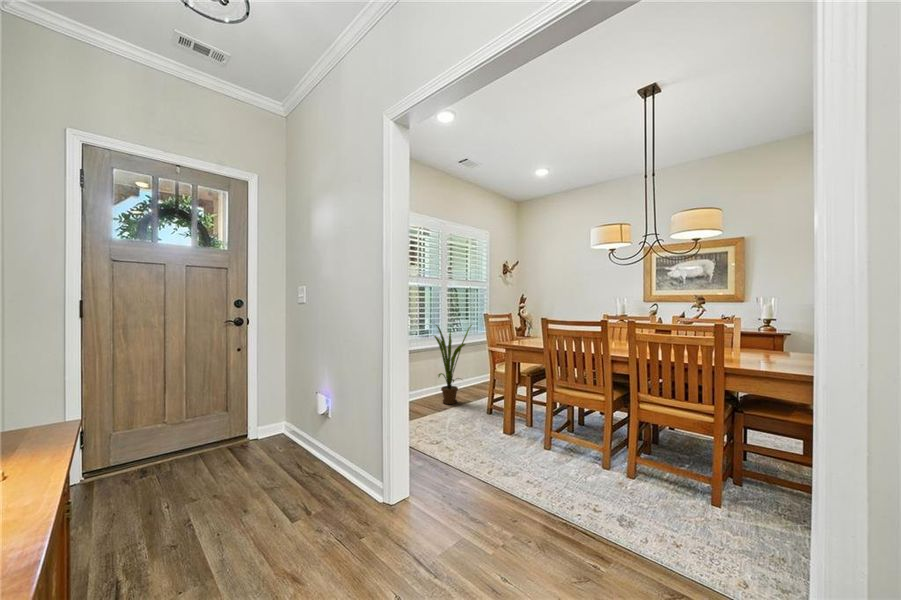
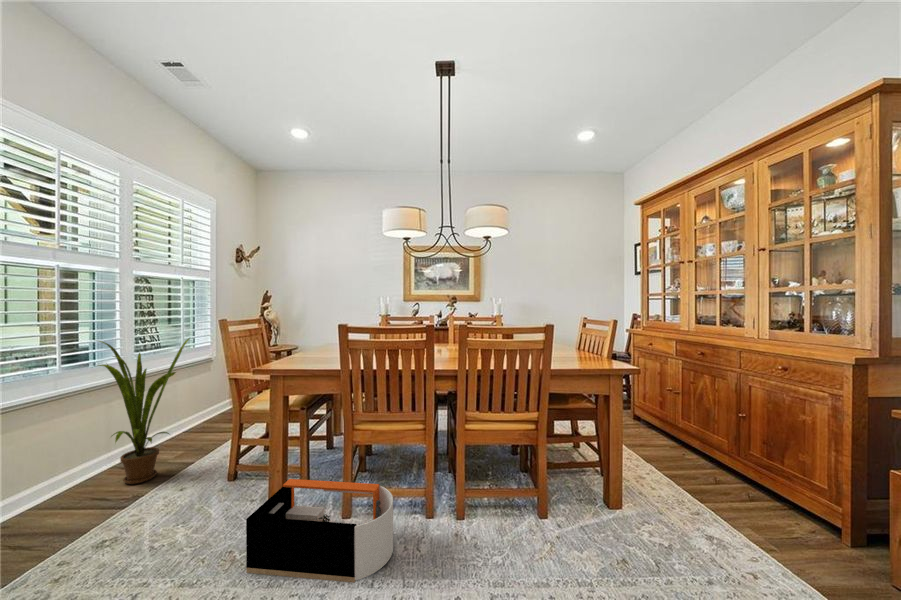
storage bin: none [484,415,571,481] -> present [246,479,393,583]

